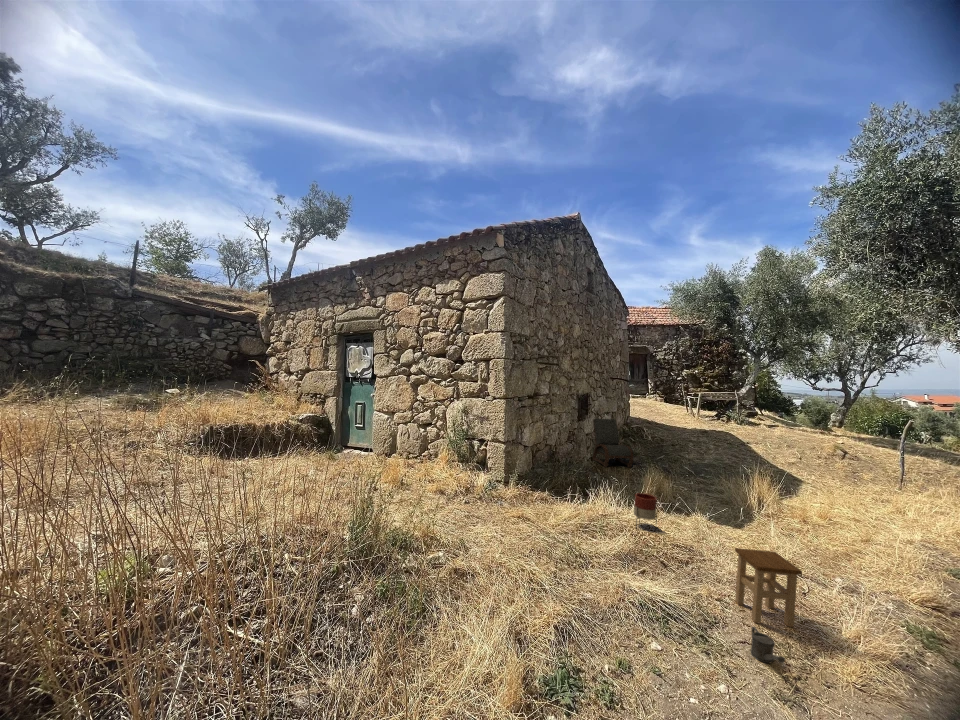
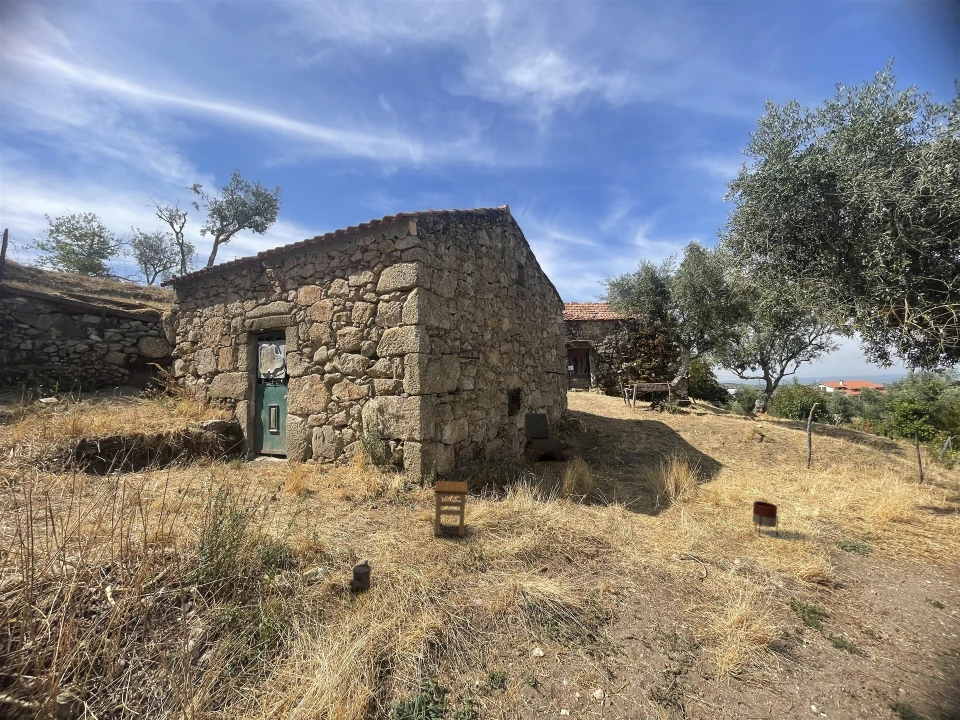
planter: present [634,493,657,528] -> present [753,501,778,536]
stool: present [735,548,802,627] -> present [435,481,468,536]
watering can: present [751,627,785,663] -> present [350,560,371,590]

